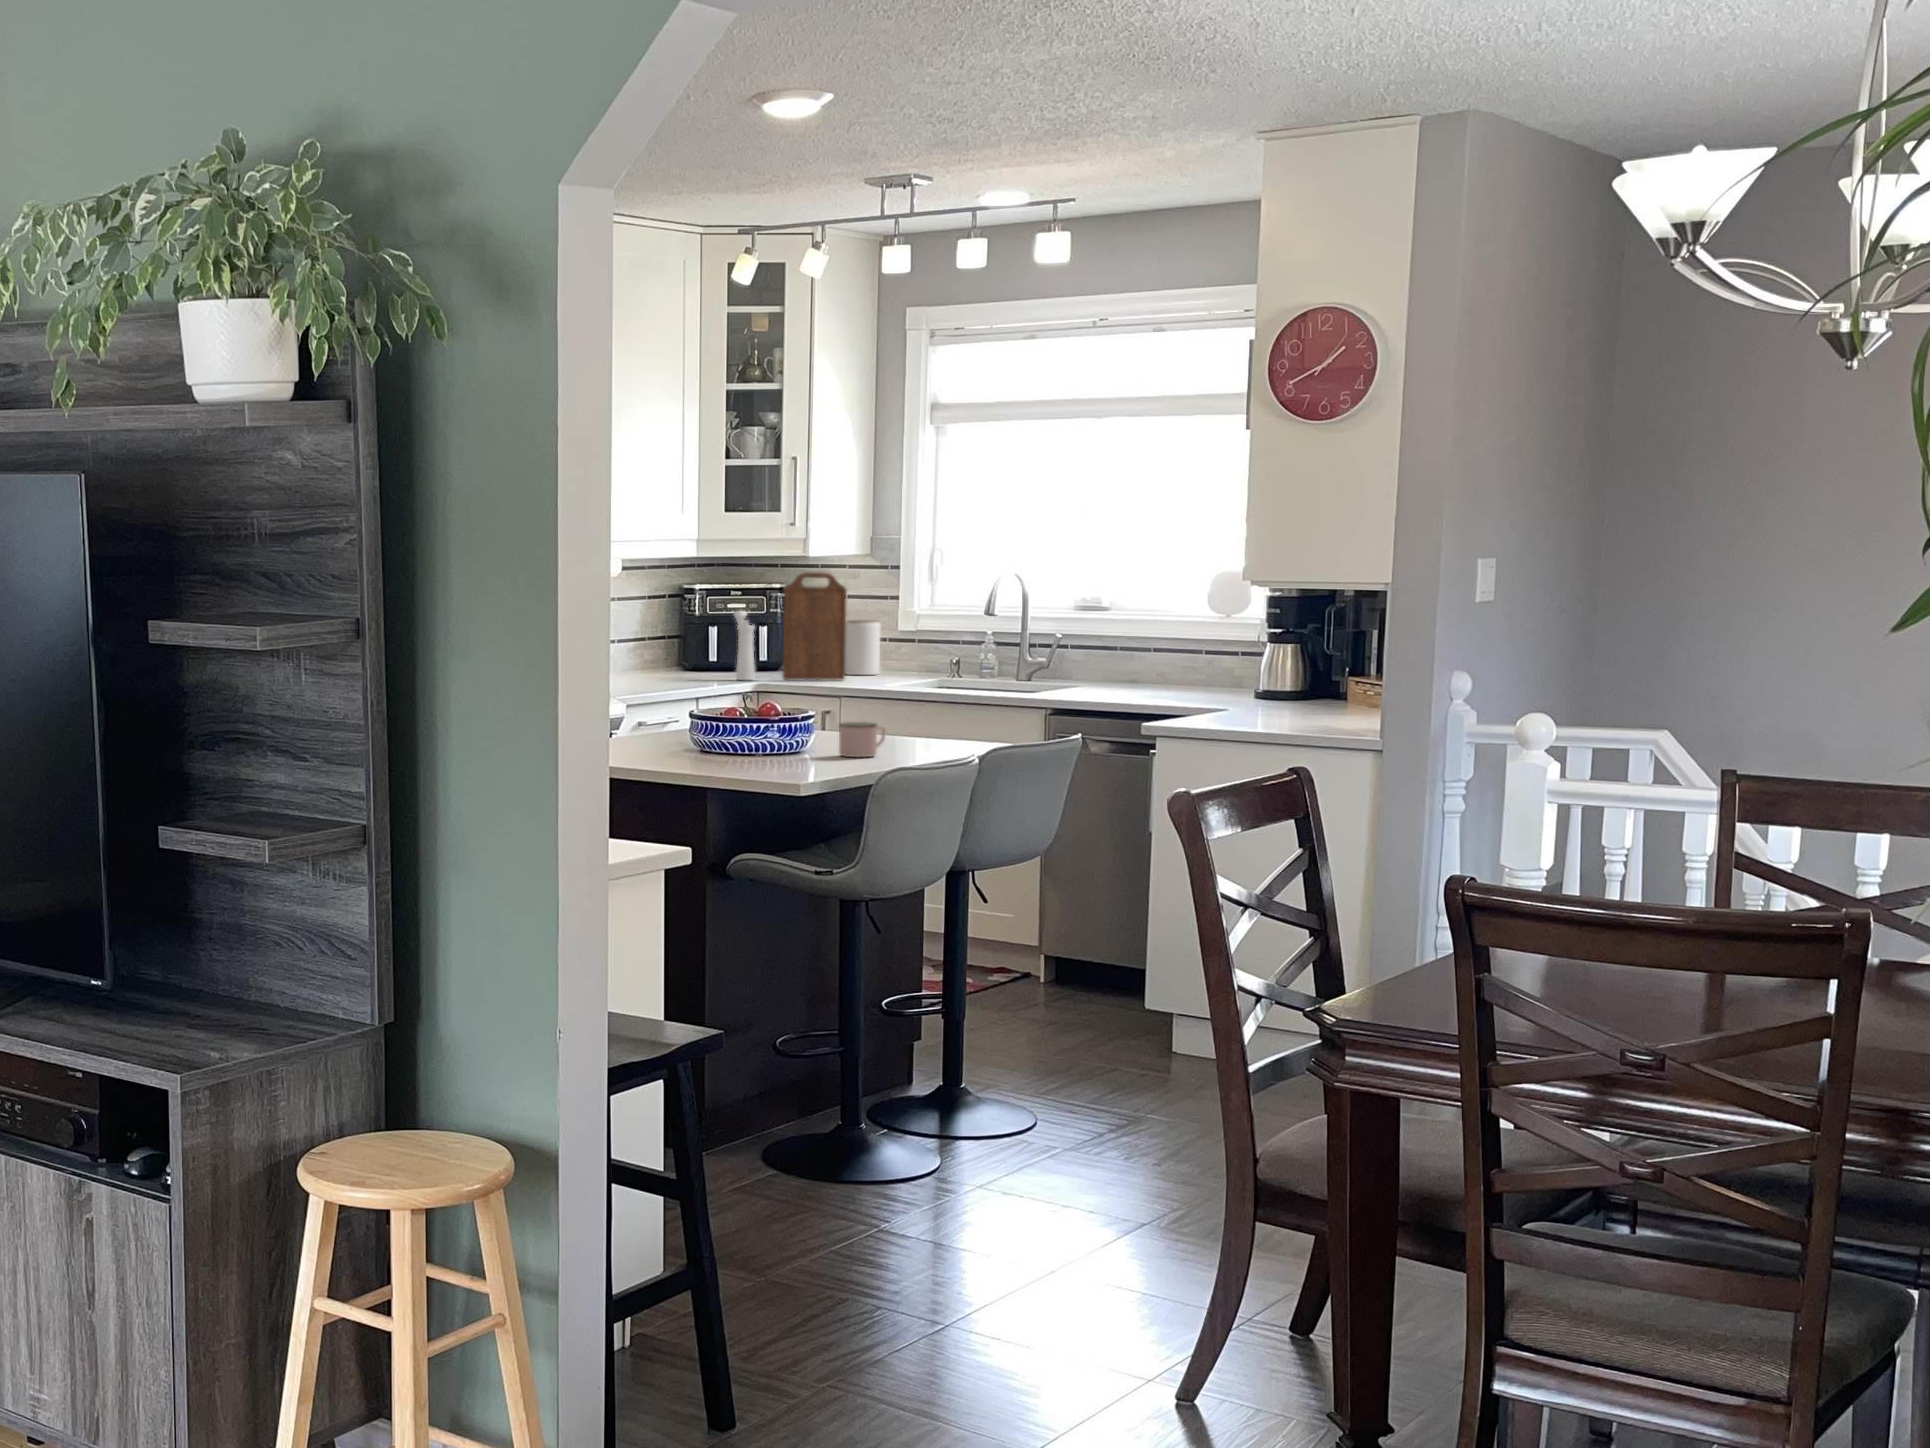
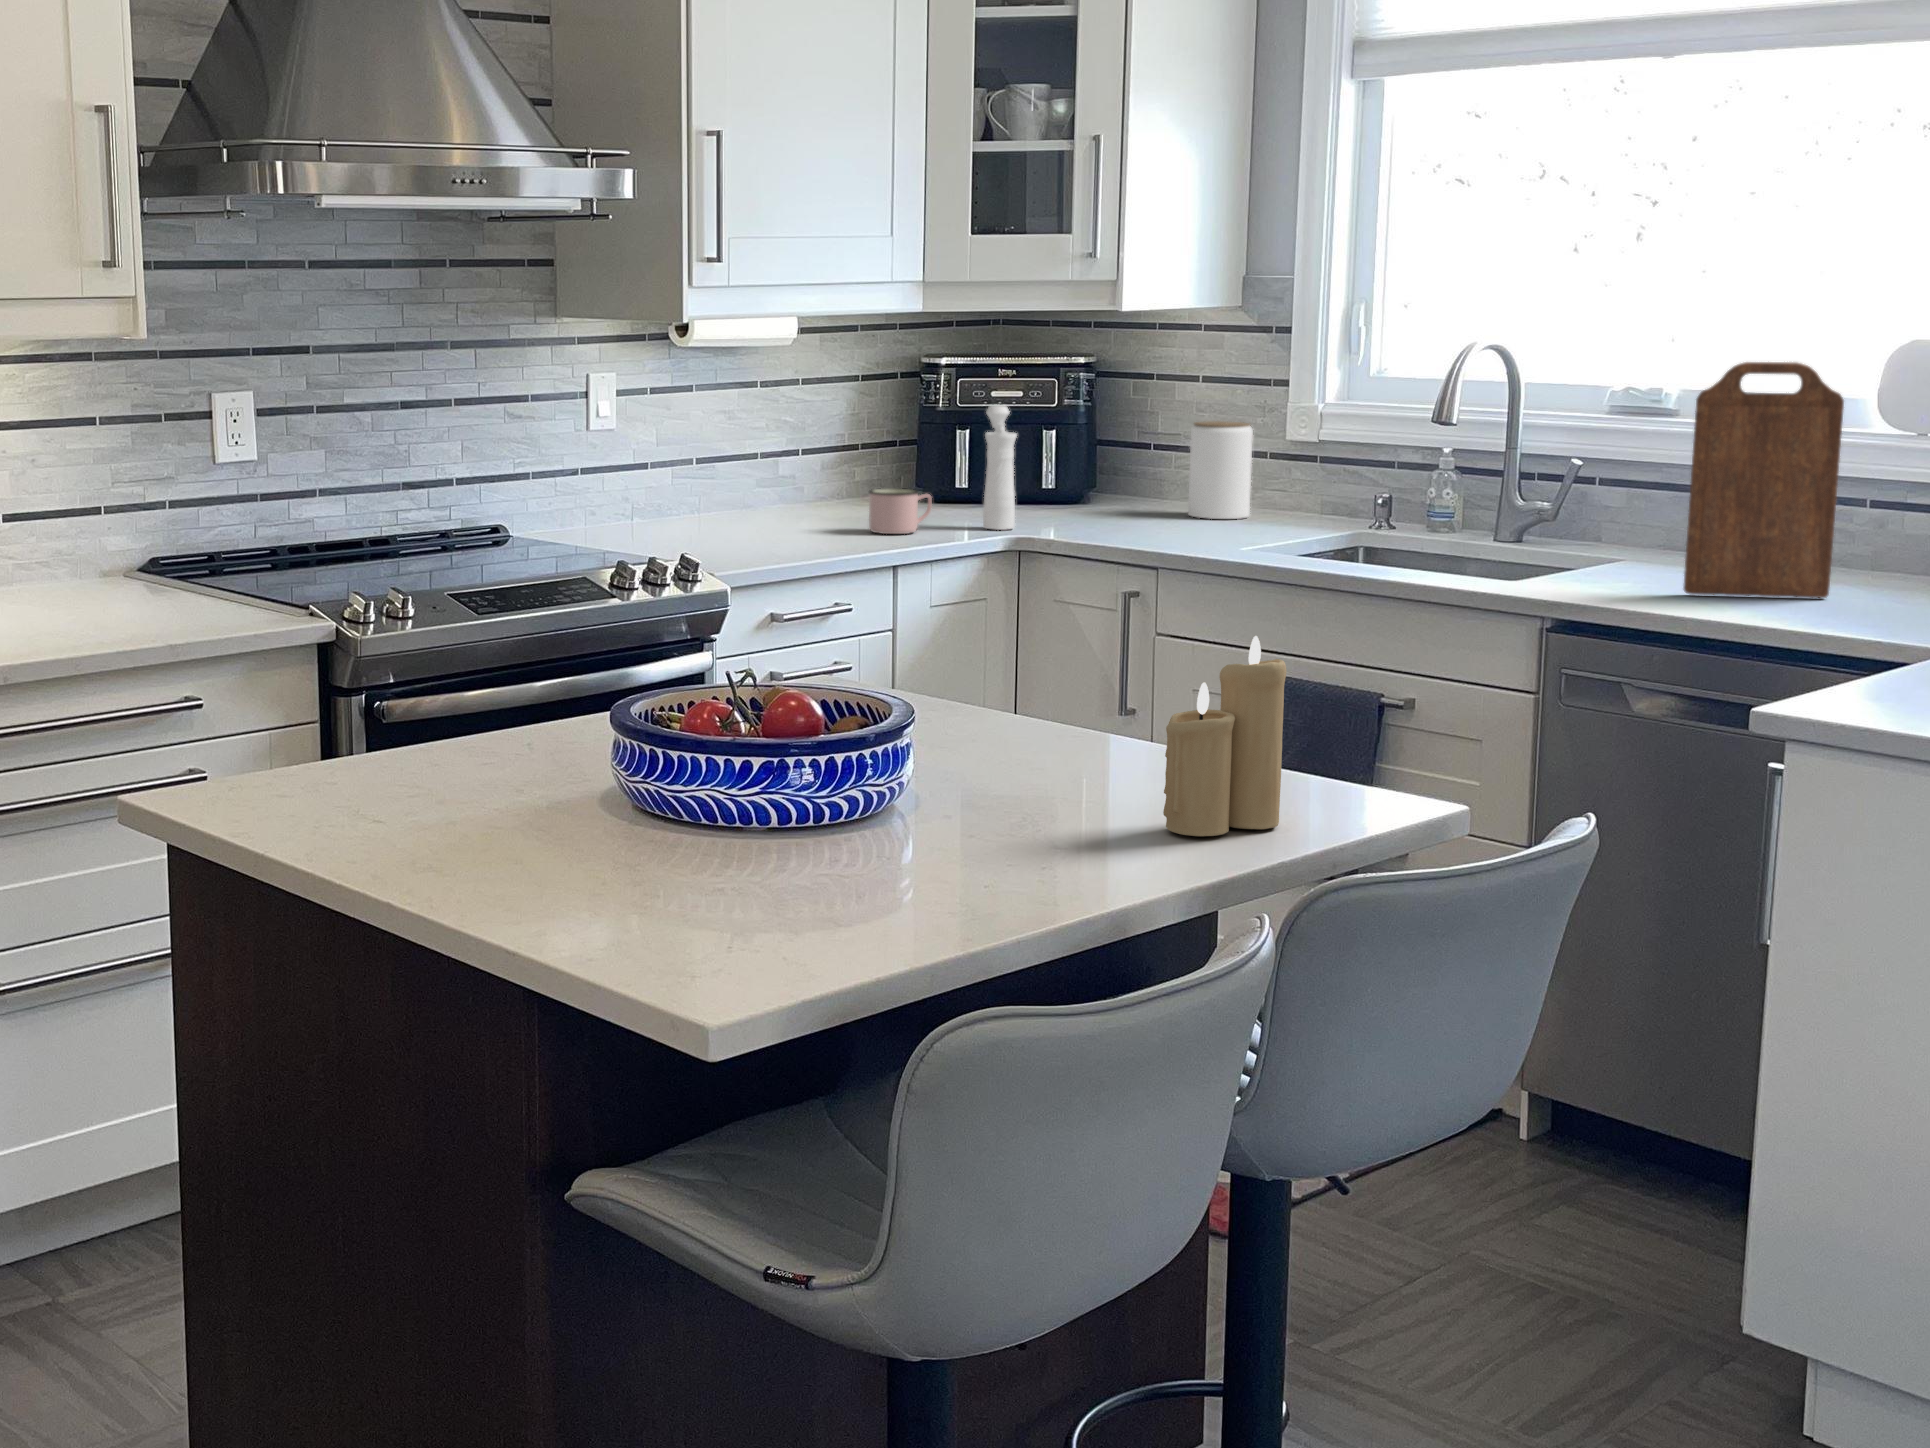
cutting board: present [782,572,847,680] -> present [1684,362,1844,598]
candle: none [917,680,963,757] -> present [1163,636,1286,836]
mug: present [839,722,885,757] -> present [869,488,932,534]

